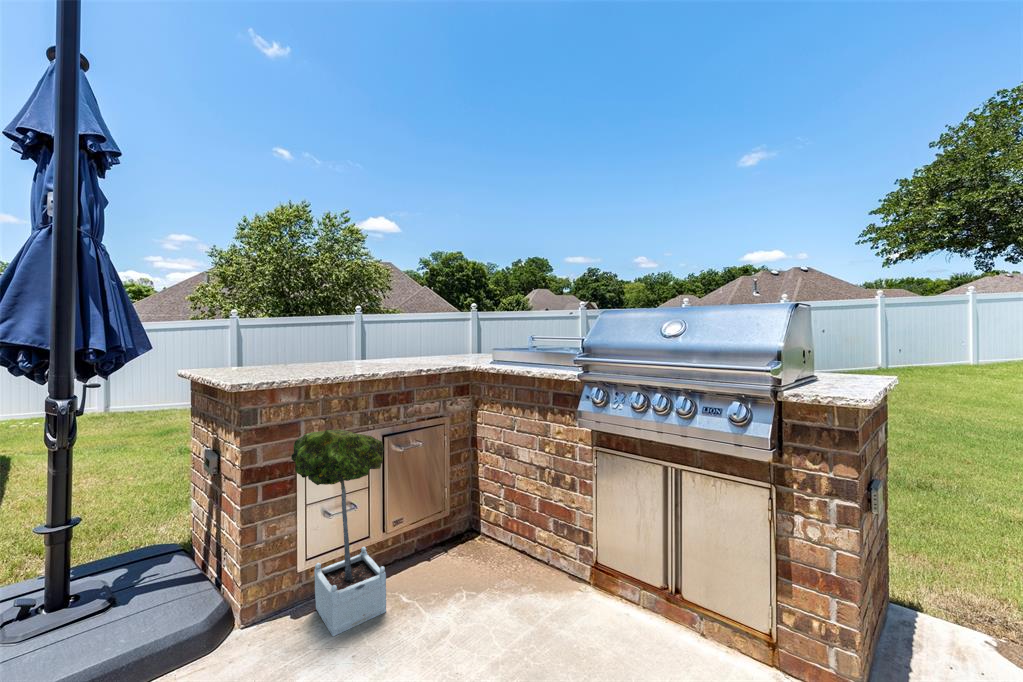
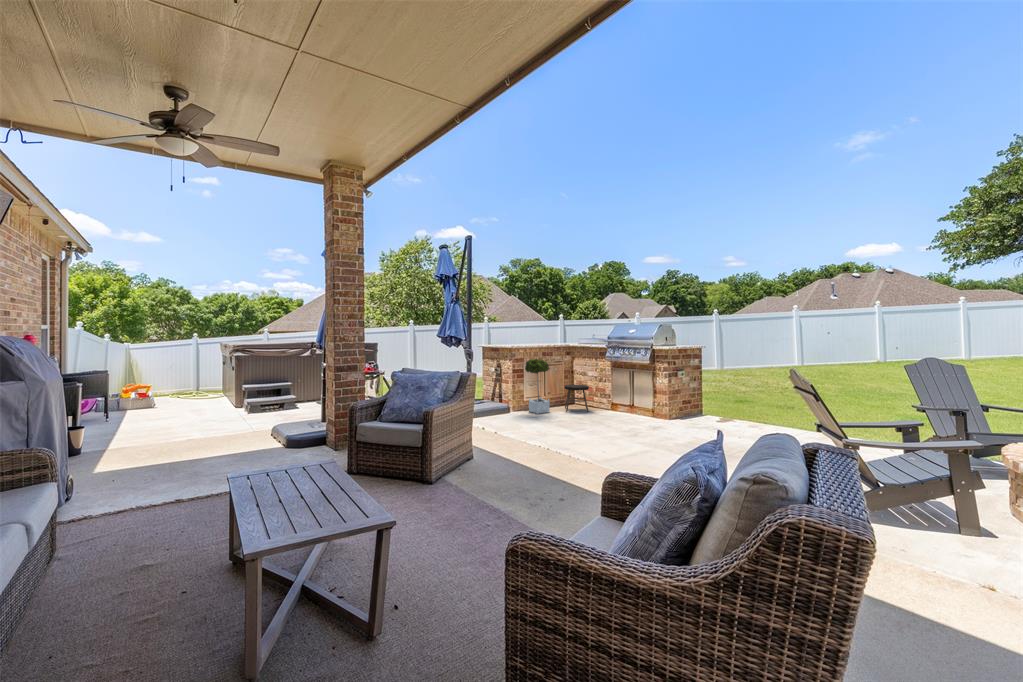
stool: none [444,490,520,605] -> present [565,385,589,412]

